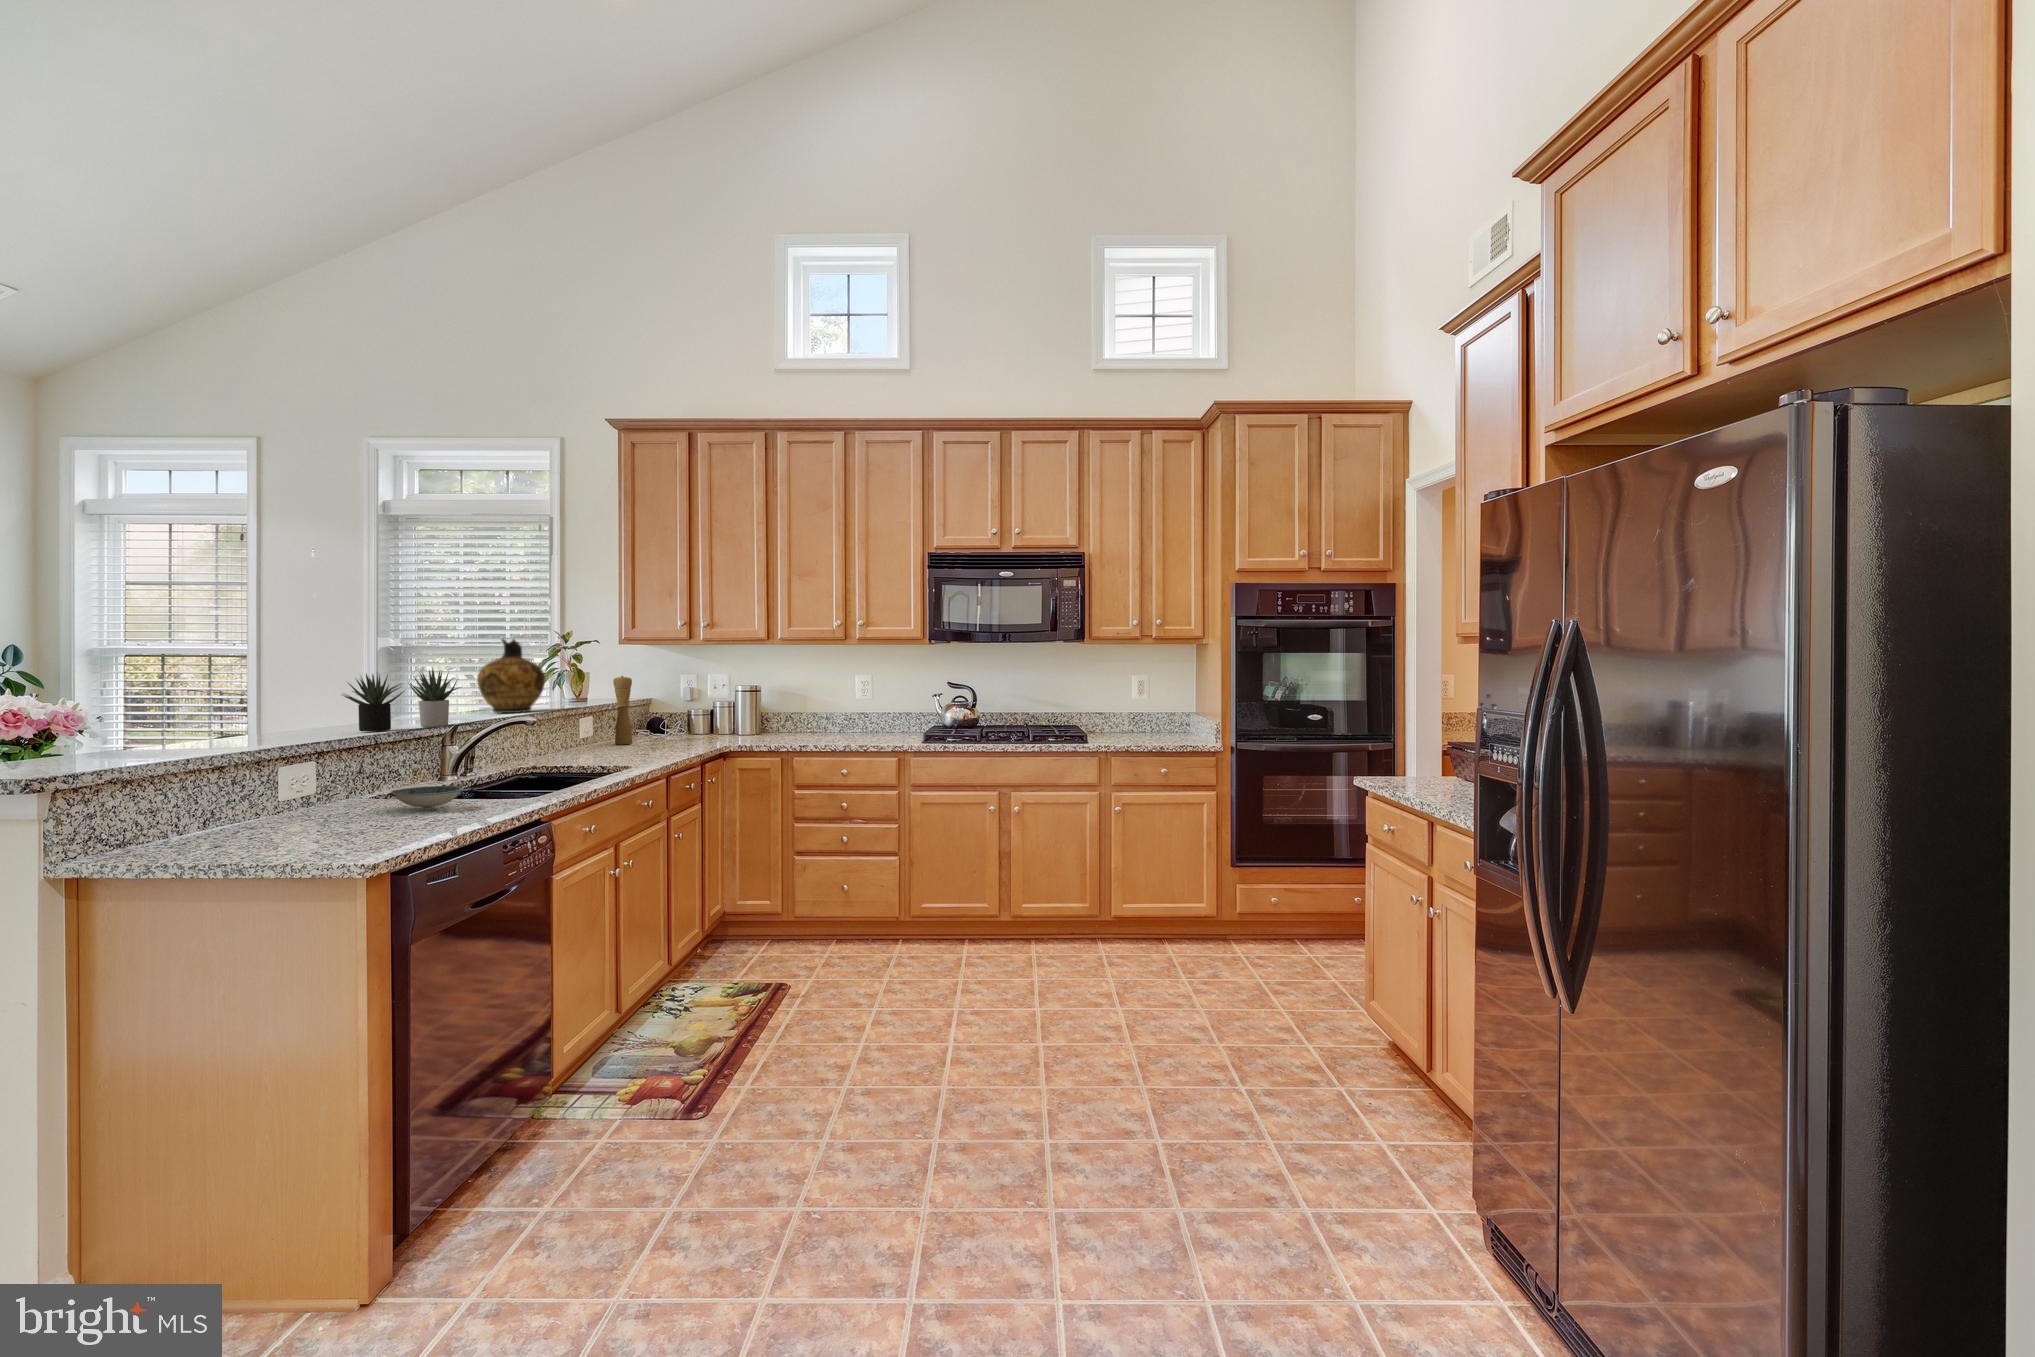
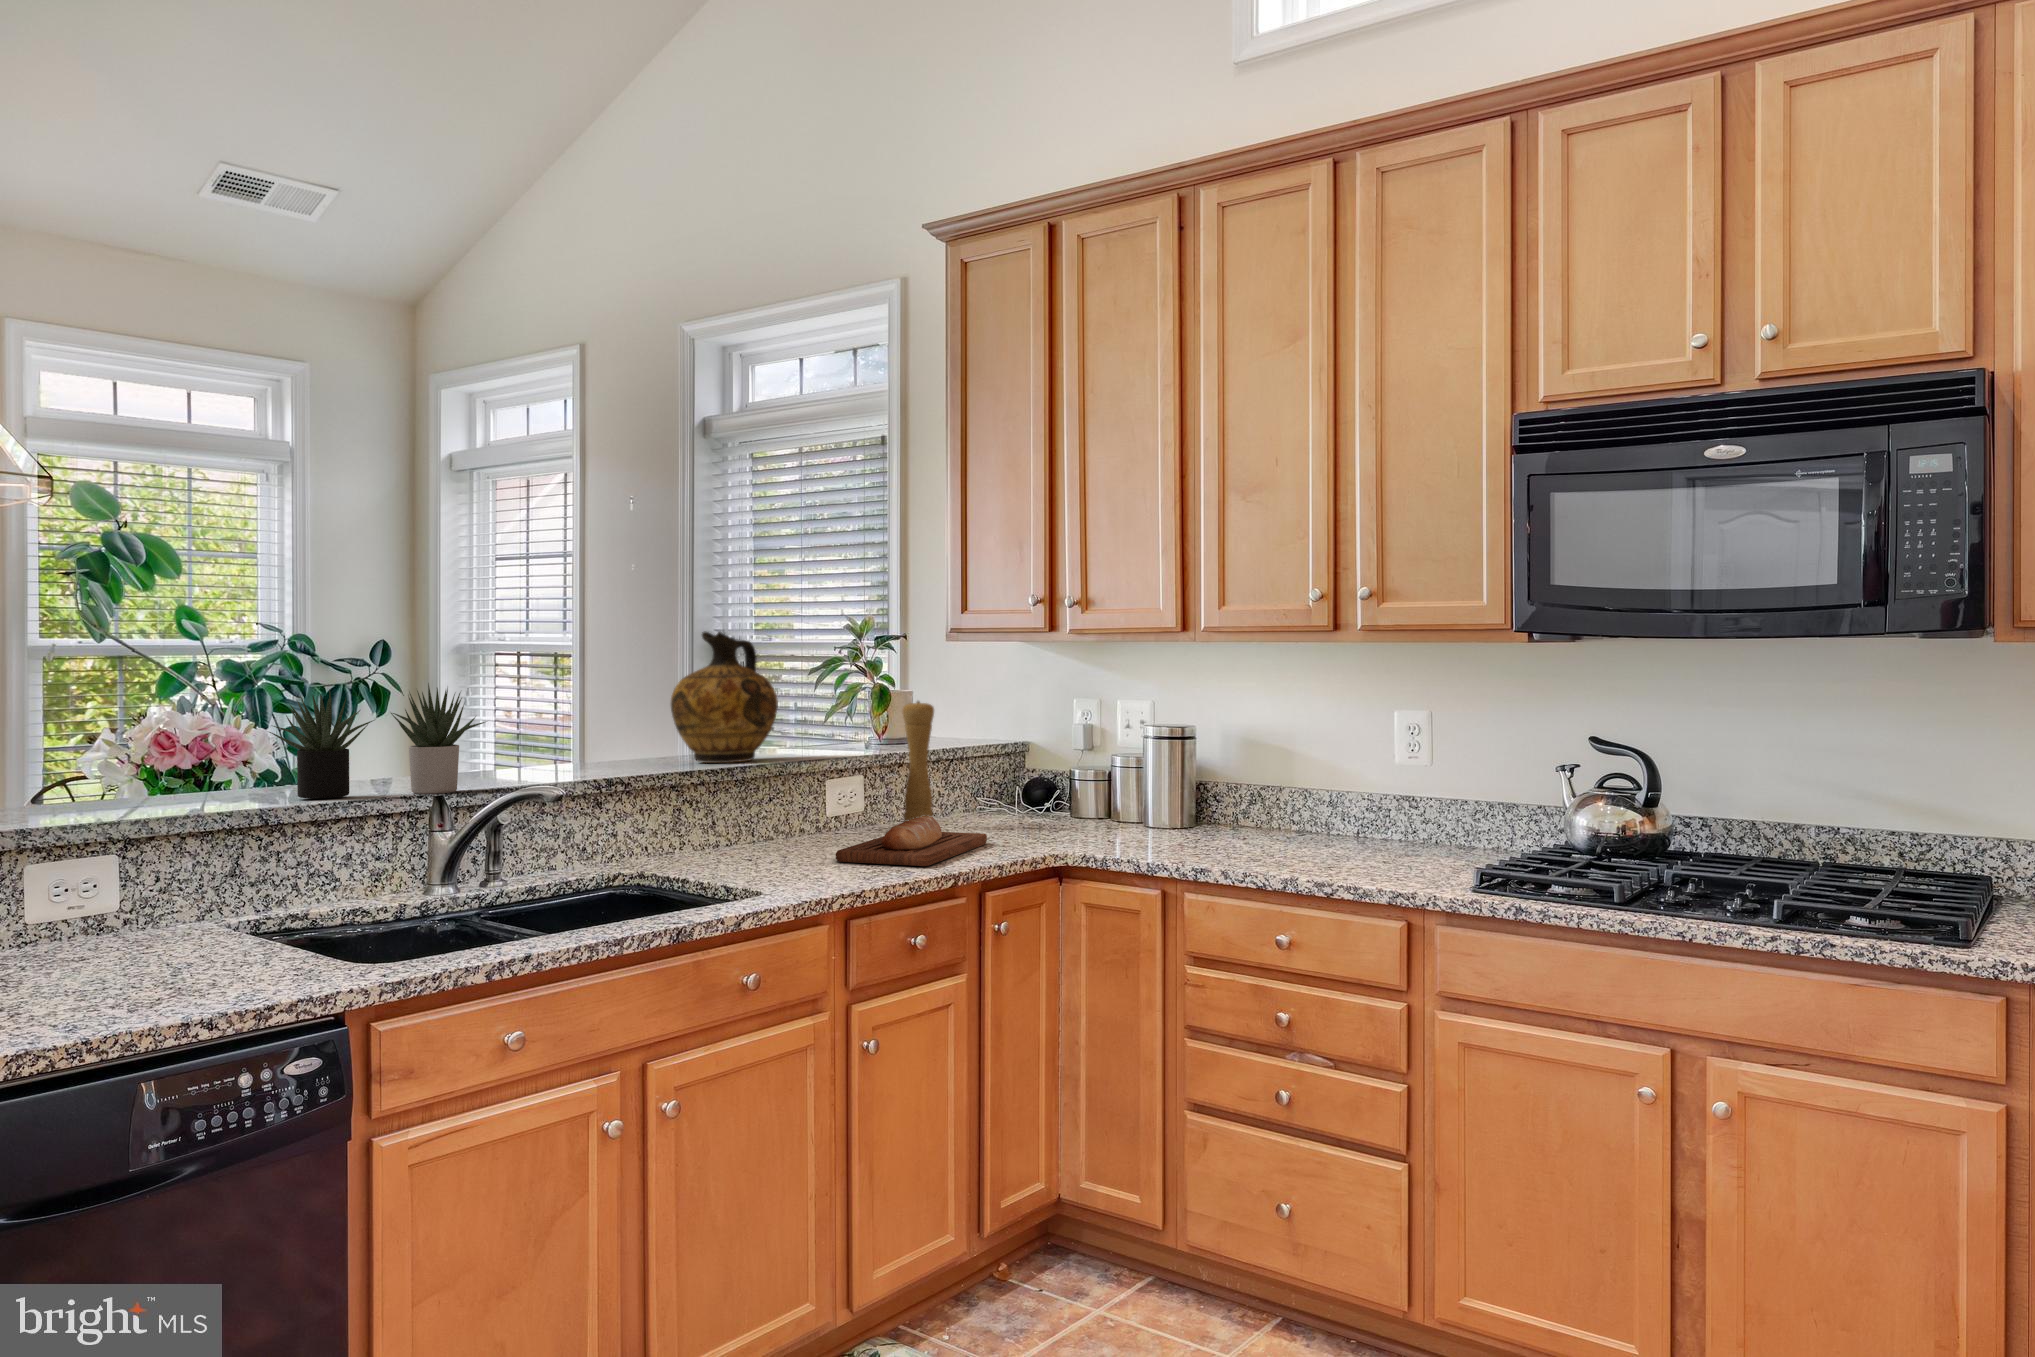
bread loaf: none [626,734,681,756] -> present [836,816,987,866]
ceramic bowl: present [391,786,464,810] -> none [94,926,225,978]

